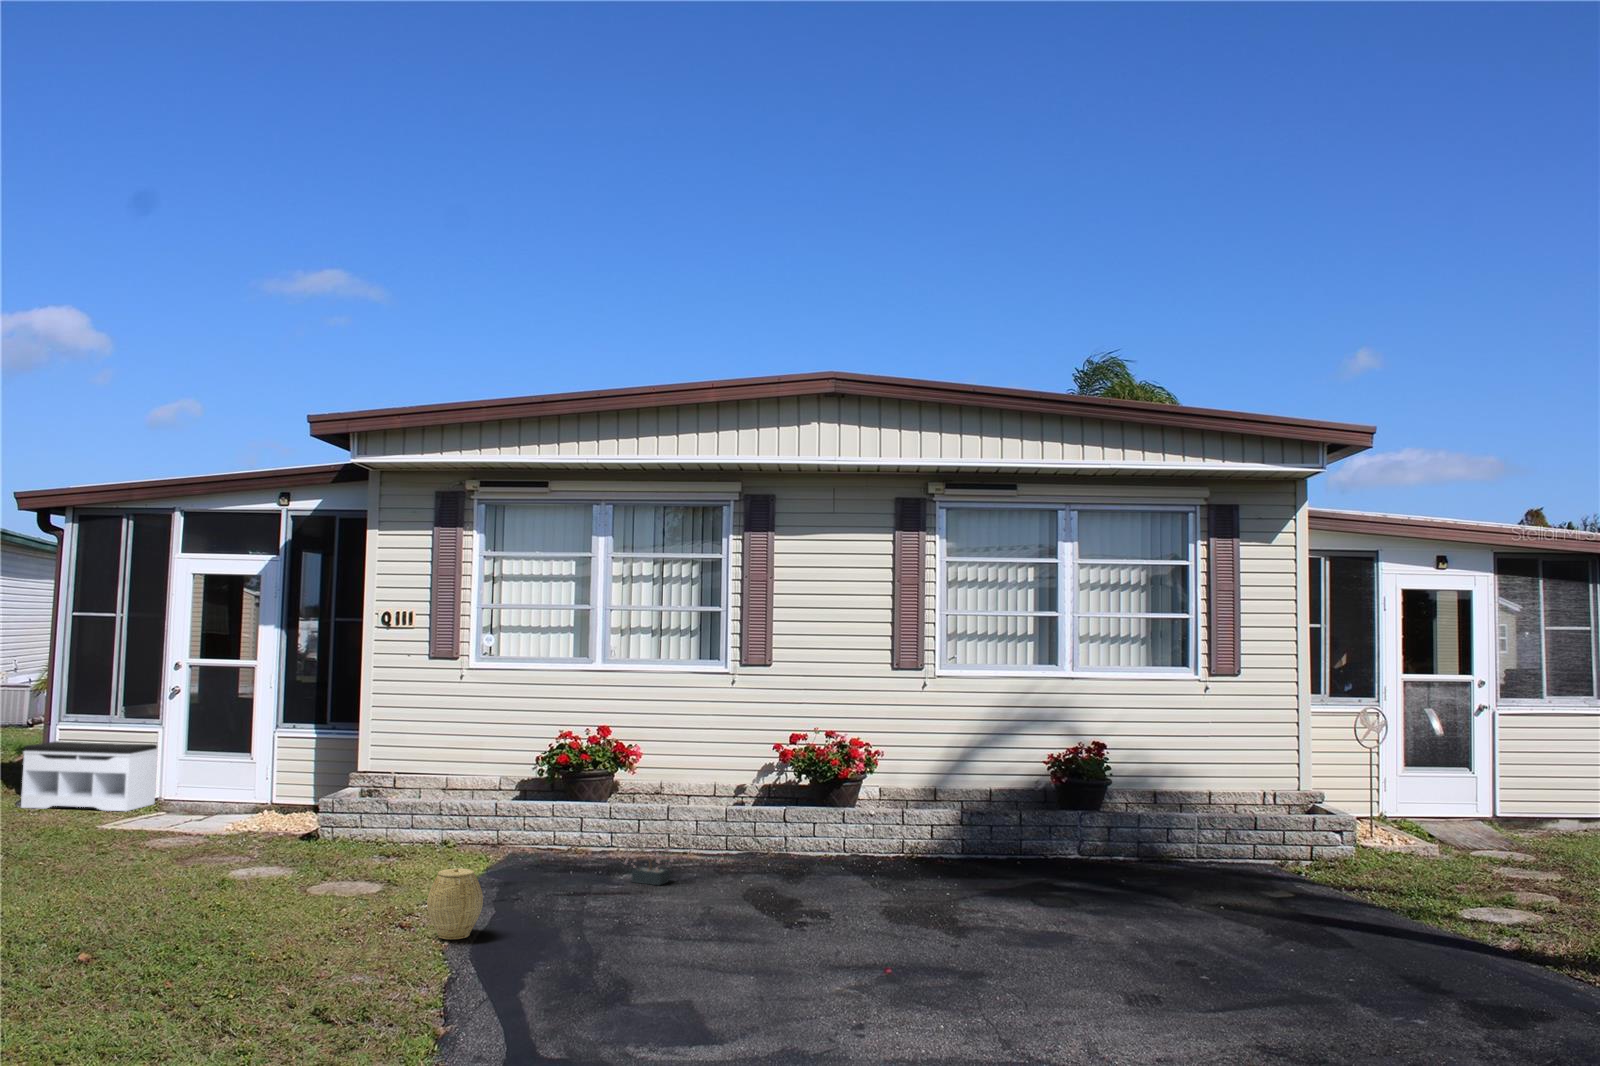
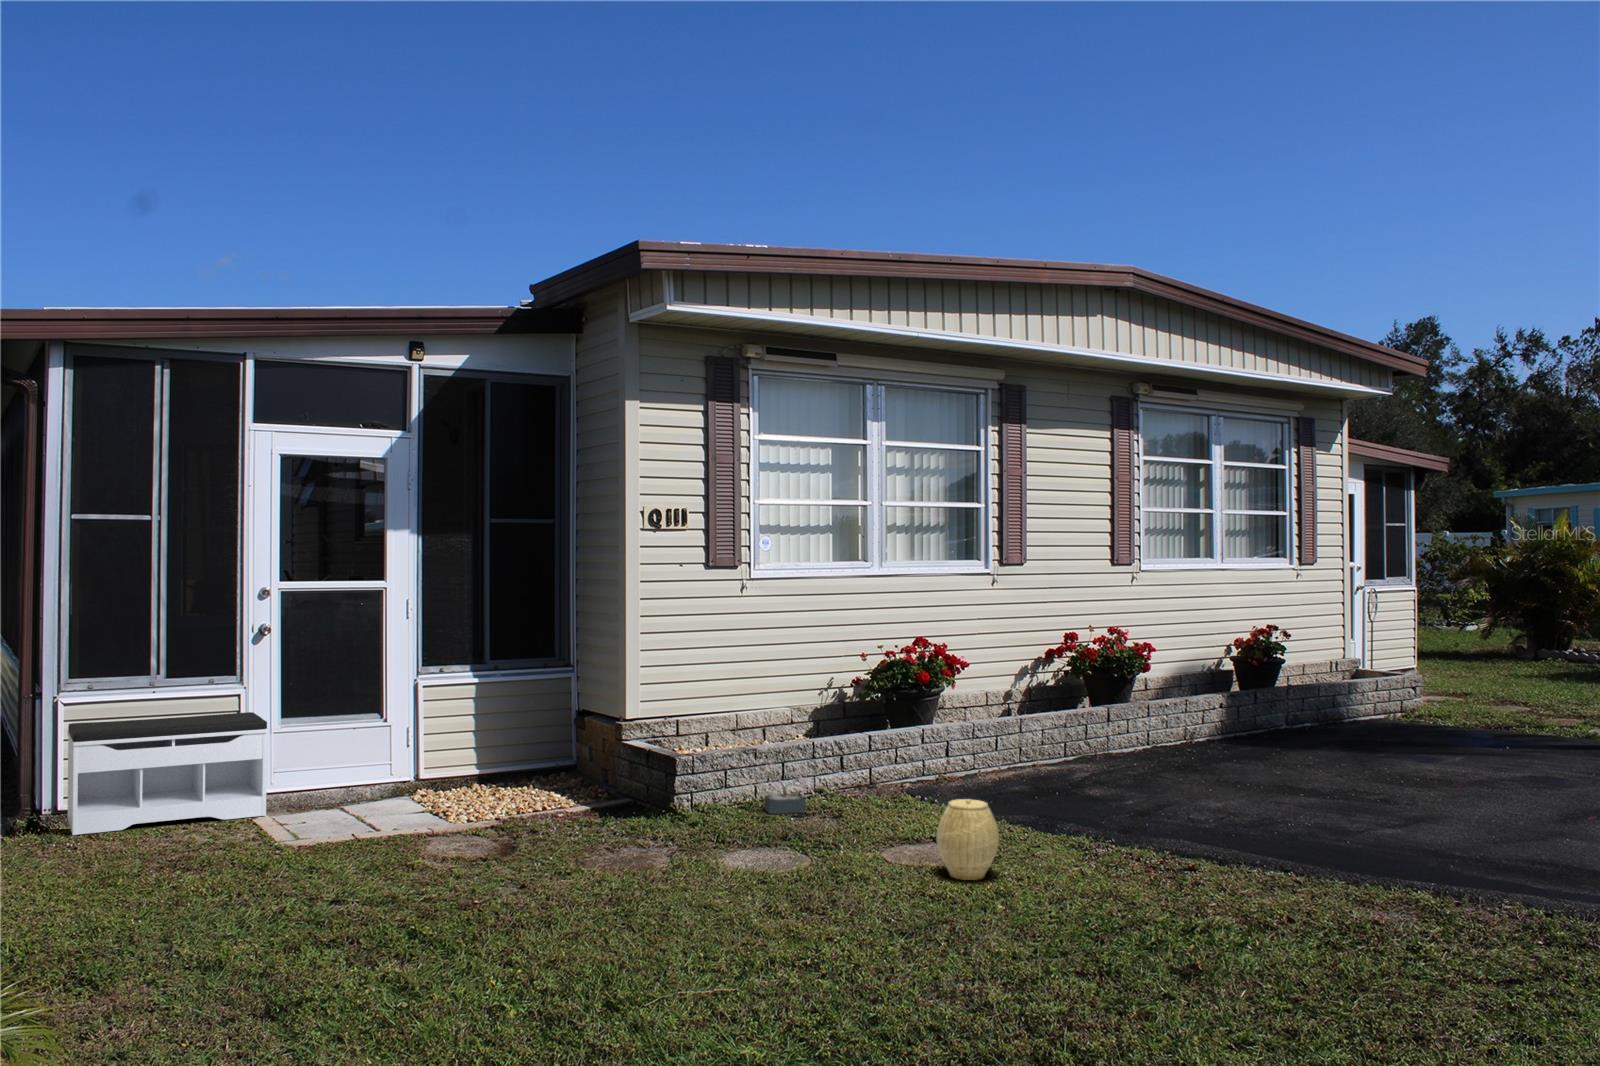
decorative plant: present [624,834,676,885] -> present [750,759,813,814]
woven basket: present [427,868,483,939] -> present [937,799,999,880]

